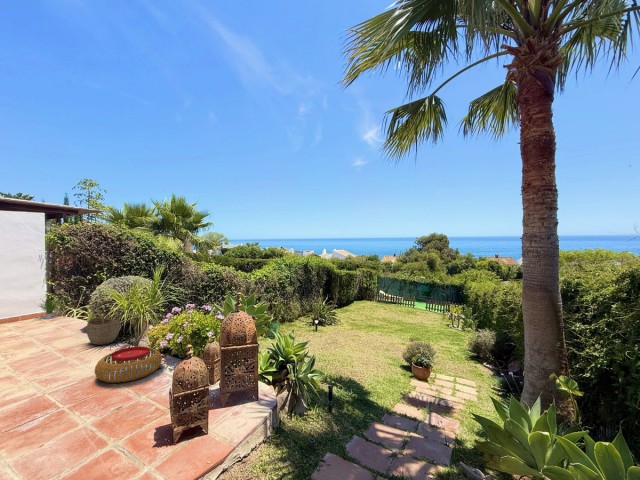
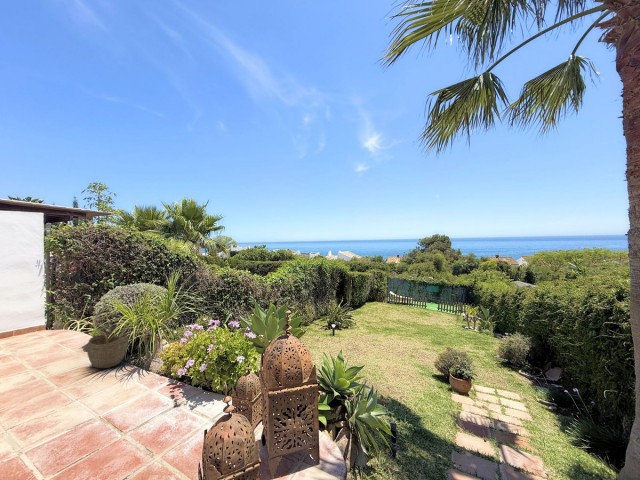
potted plant: present [40,301,57,319] -> none [33,307,64,333]
pouf: present [95,346,162,383] -> none [91,377,180,434]

